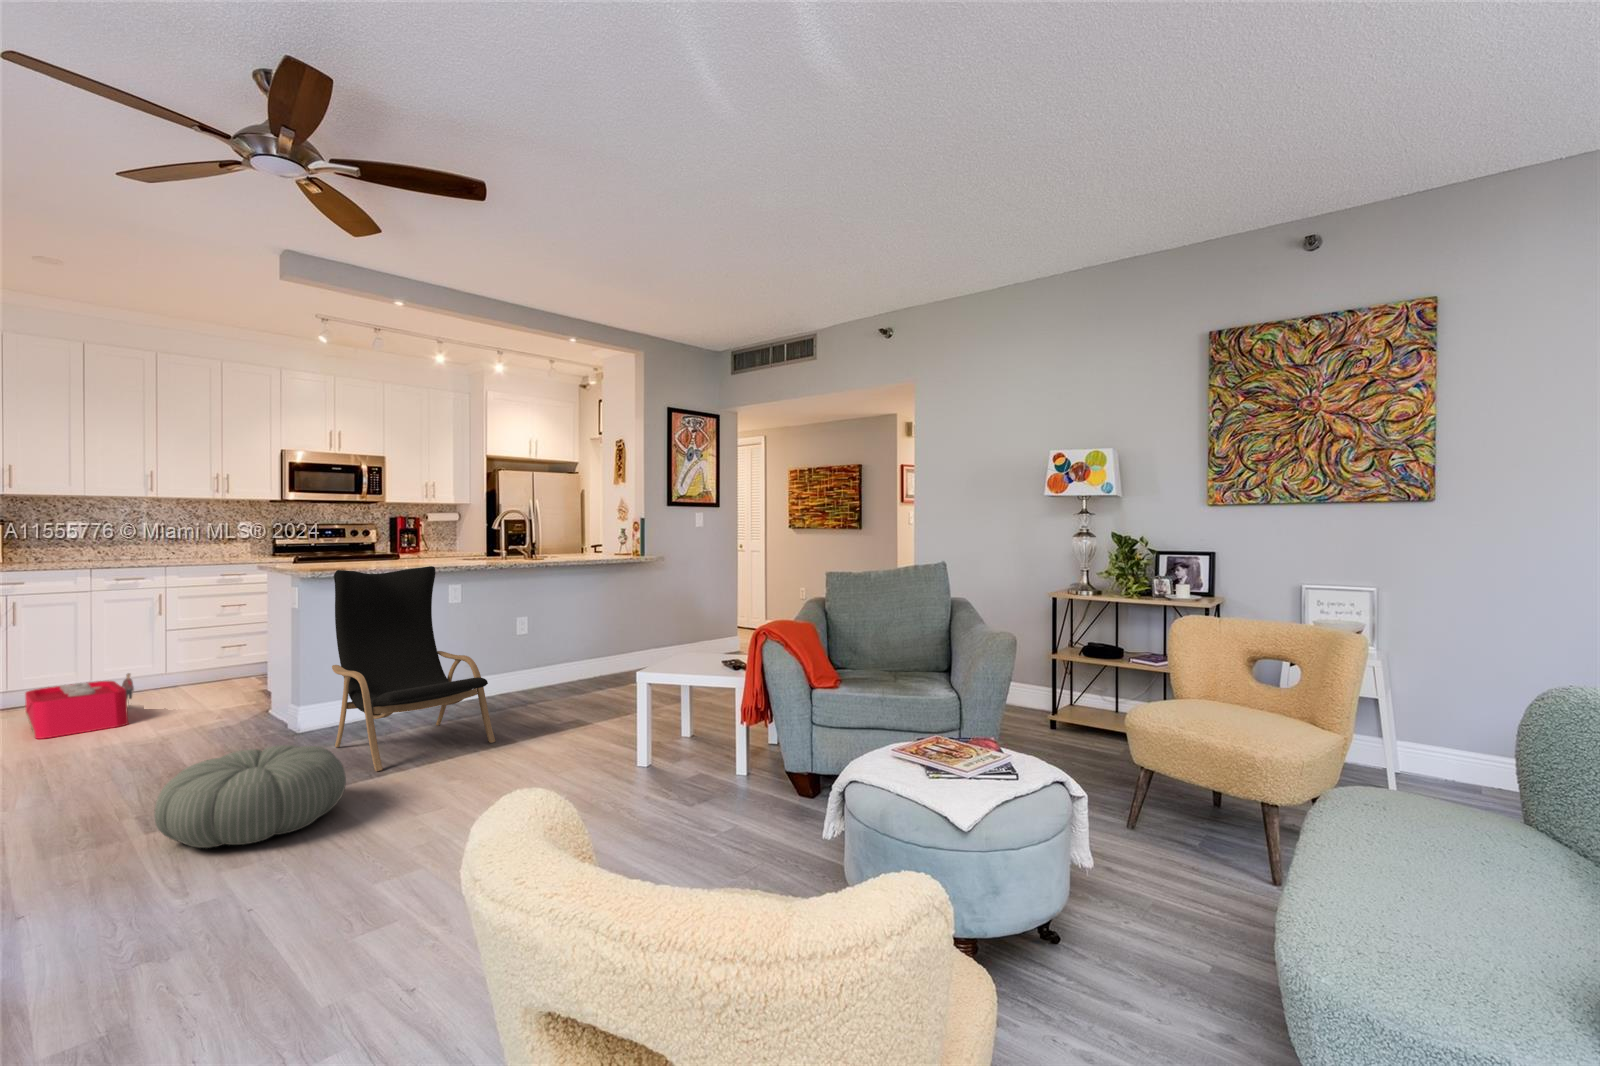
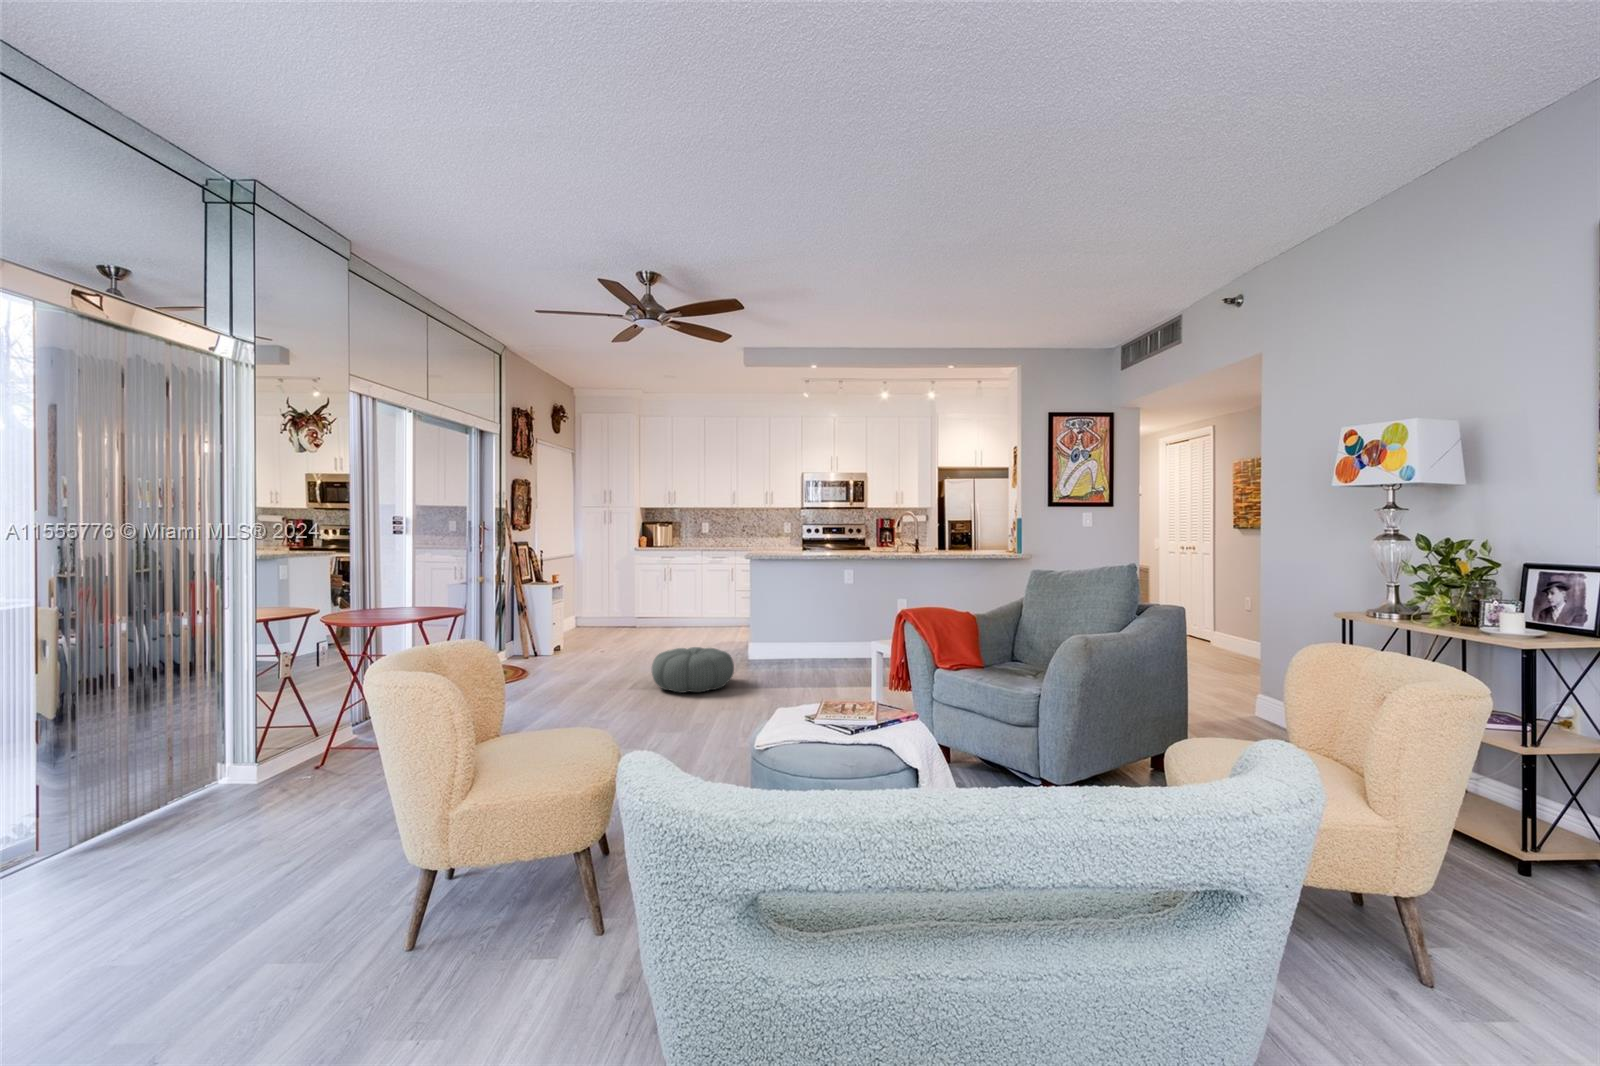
lounge chair: present [332,566,495,771] -> none [768,552,845,677]
storage bin: present [25,673,134,739] -> none [682,609,732,636]

